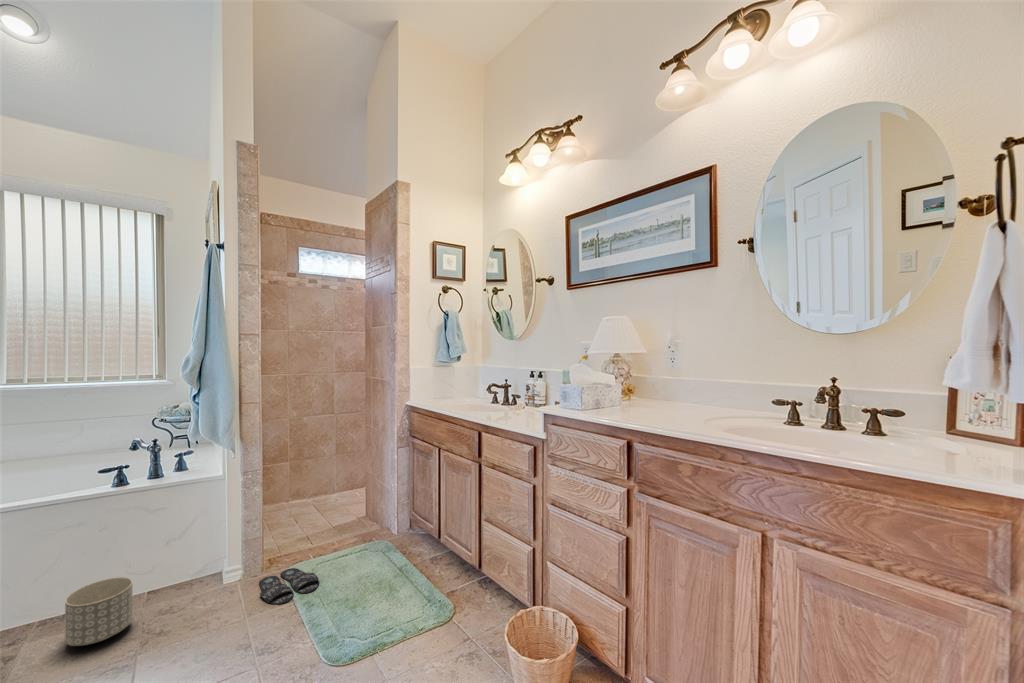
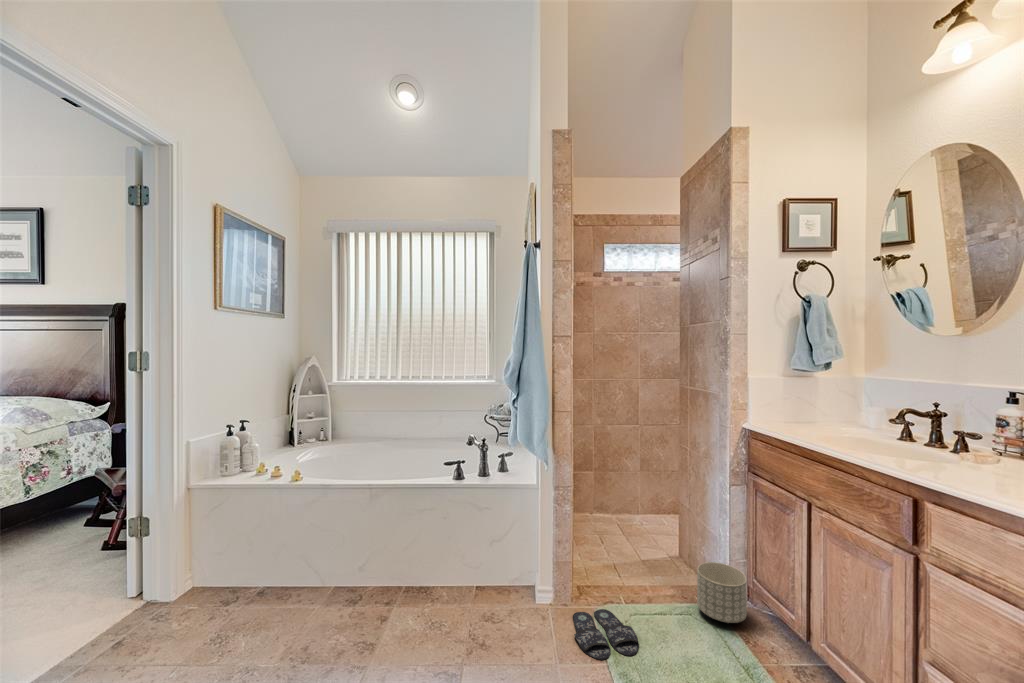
planter: present [65,577,132,646] -> present [697,562,747,623]

